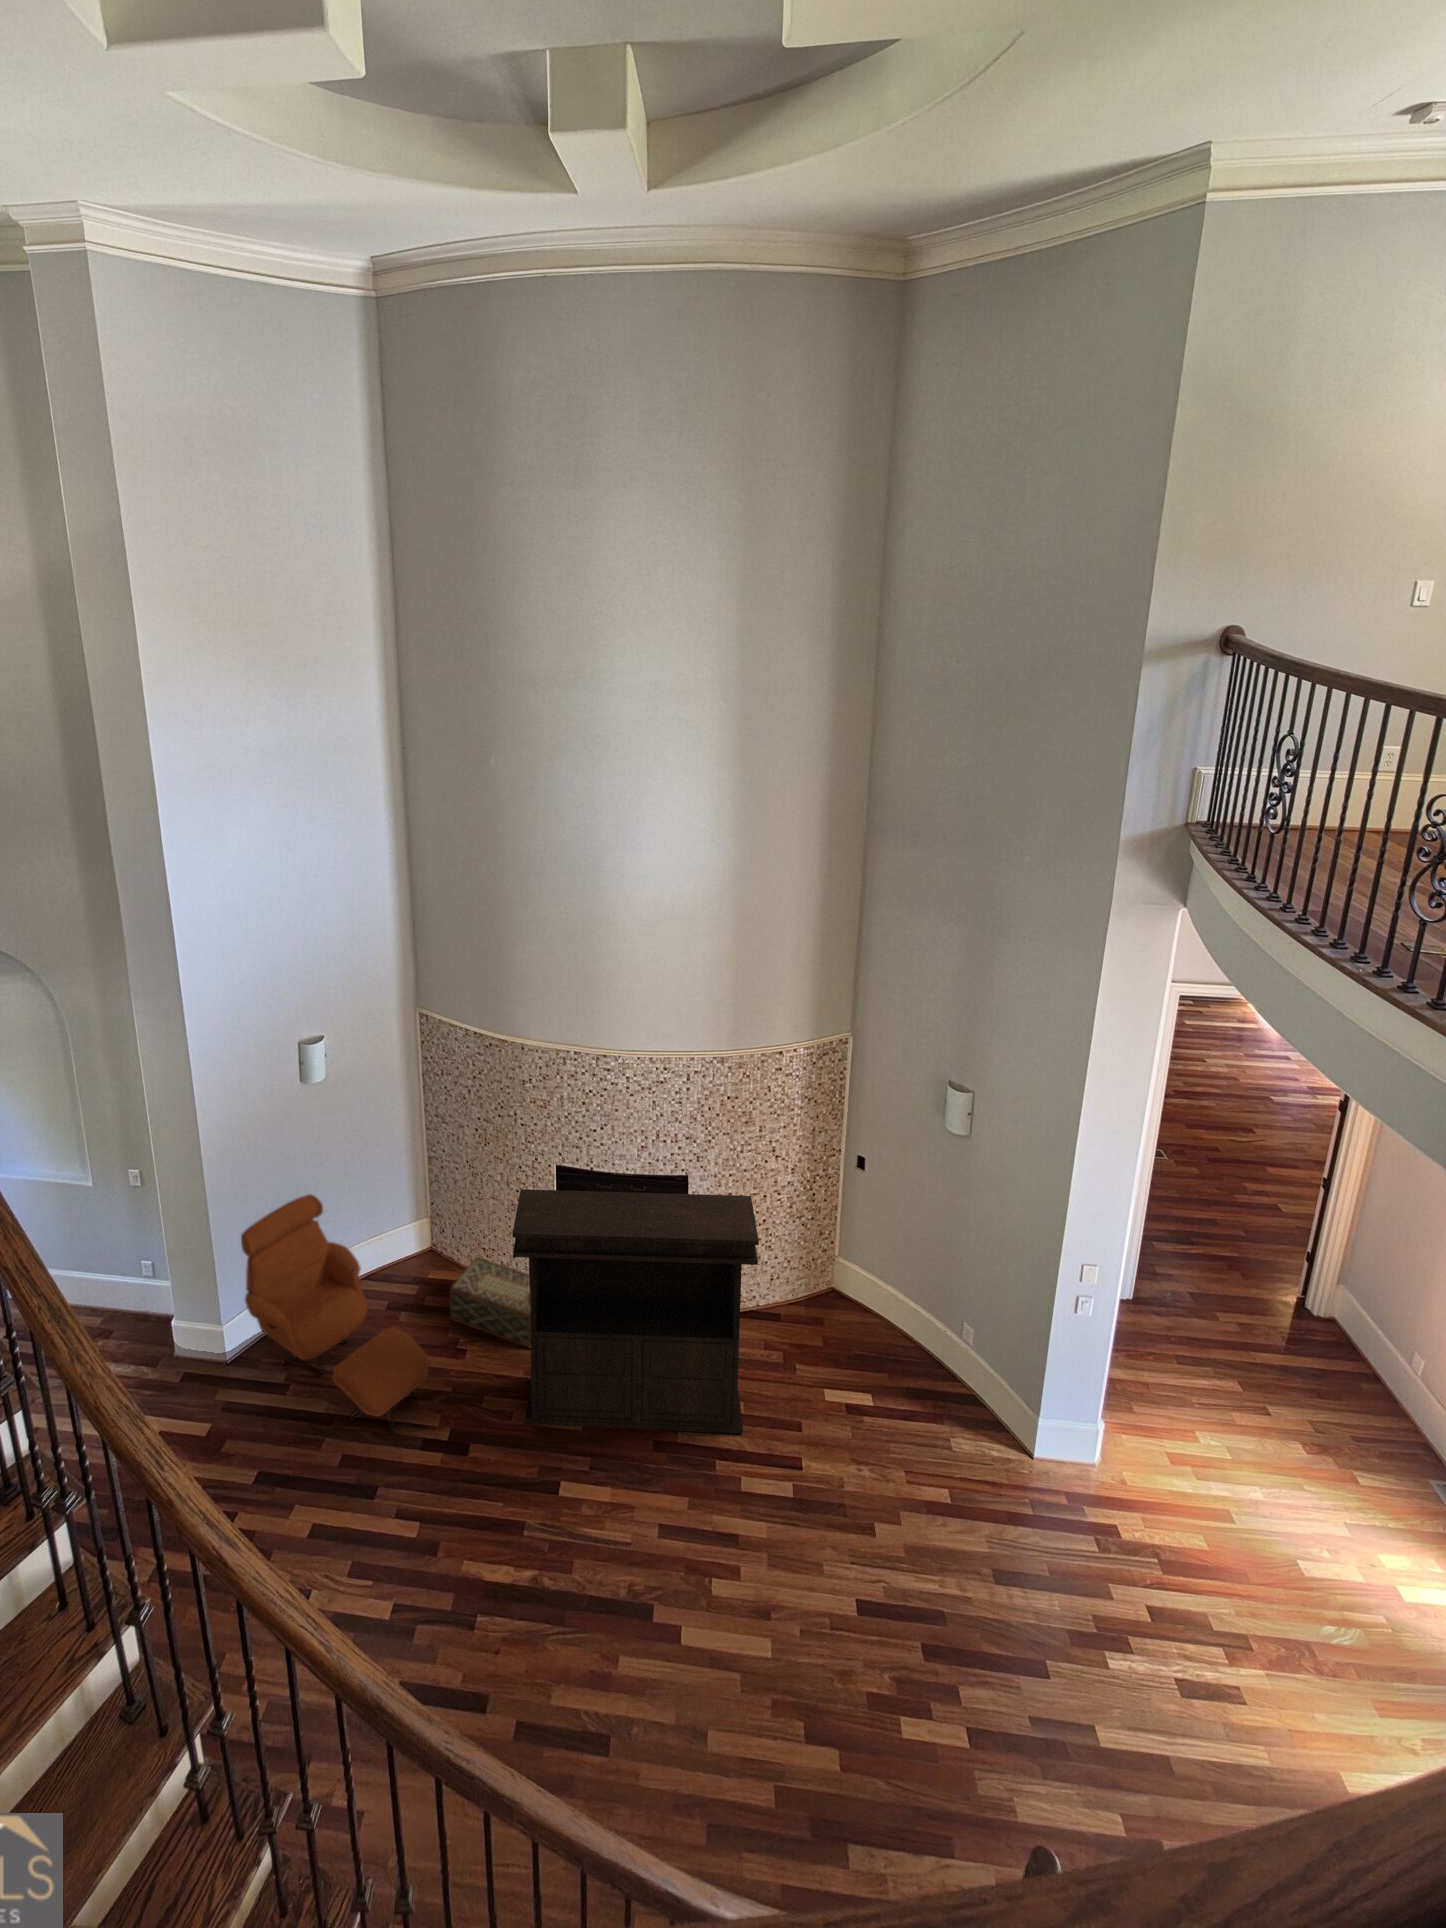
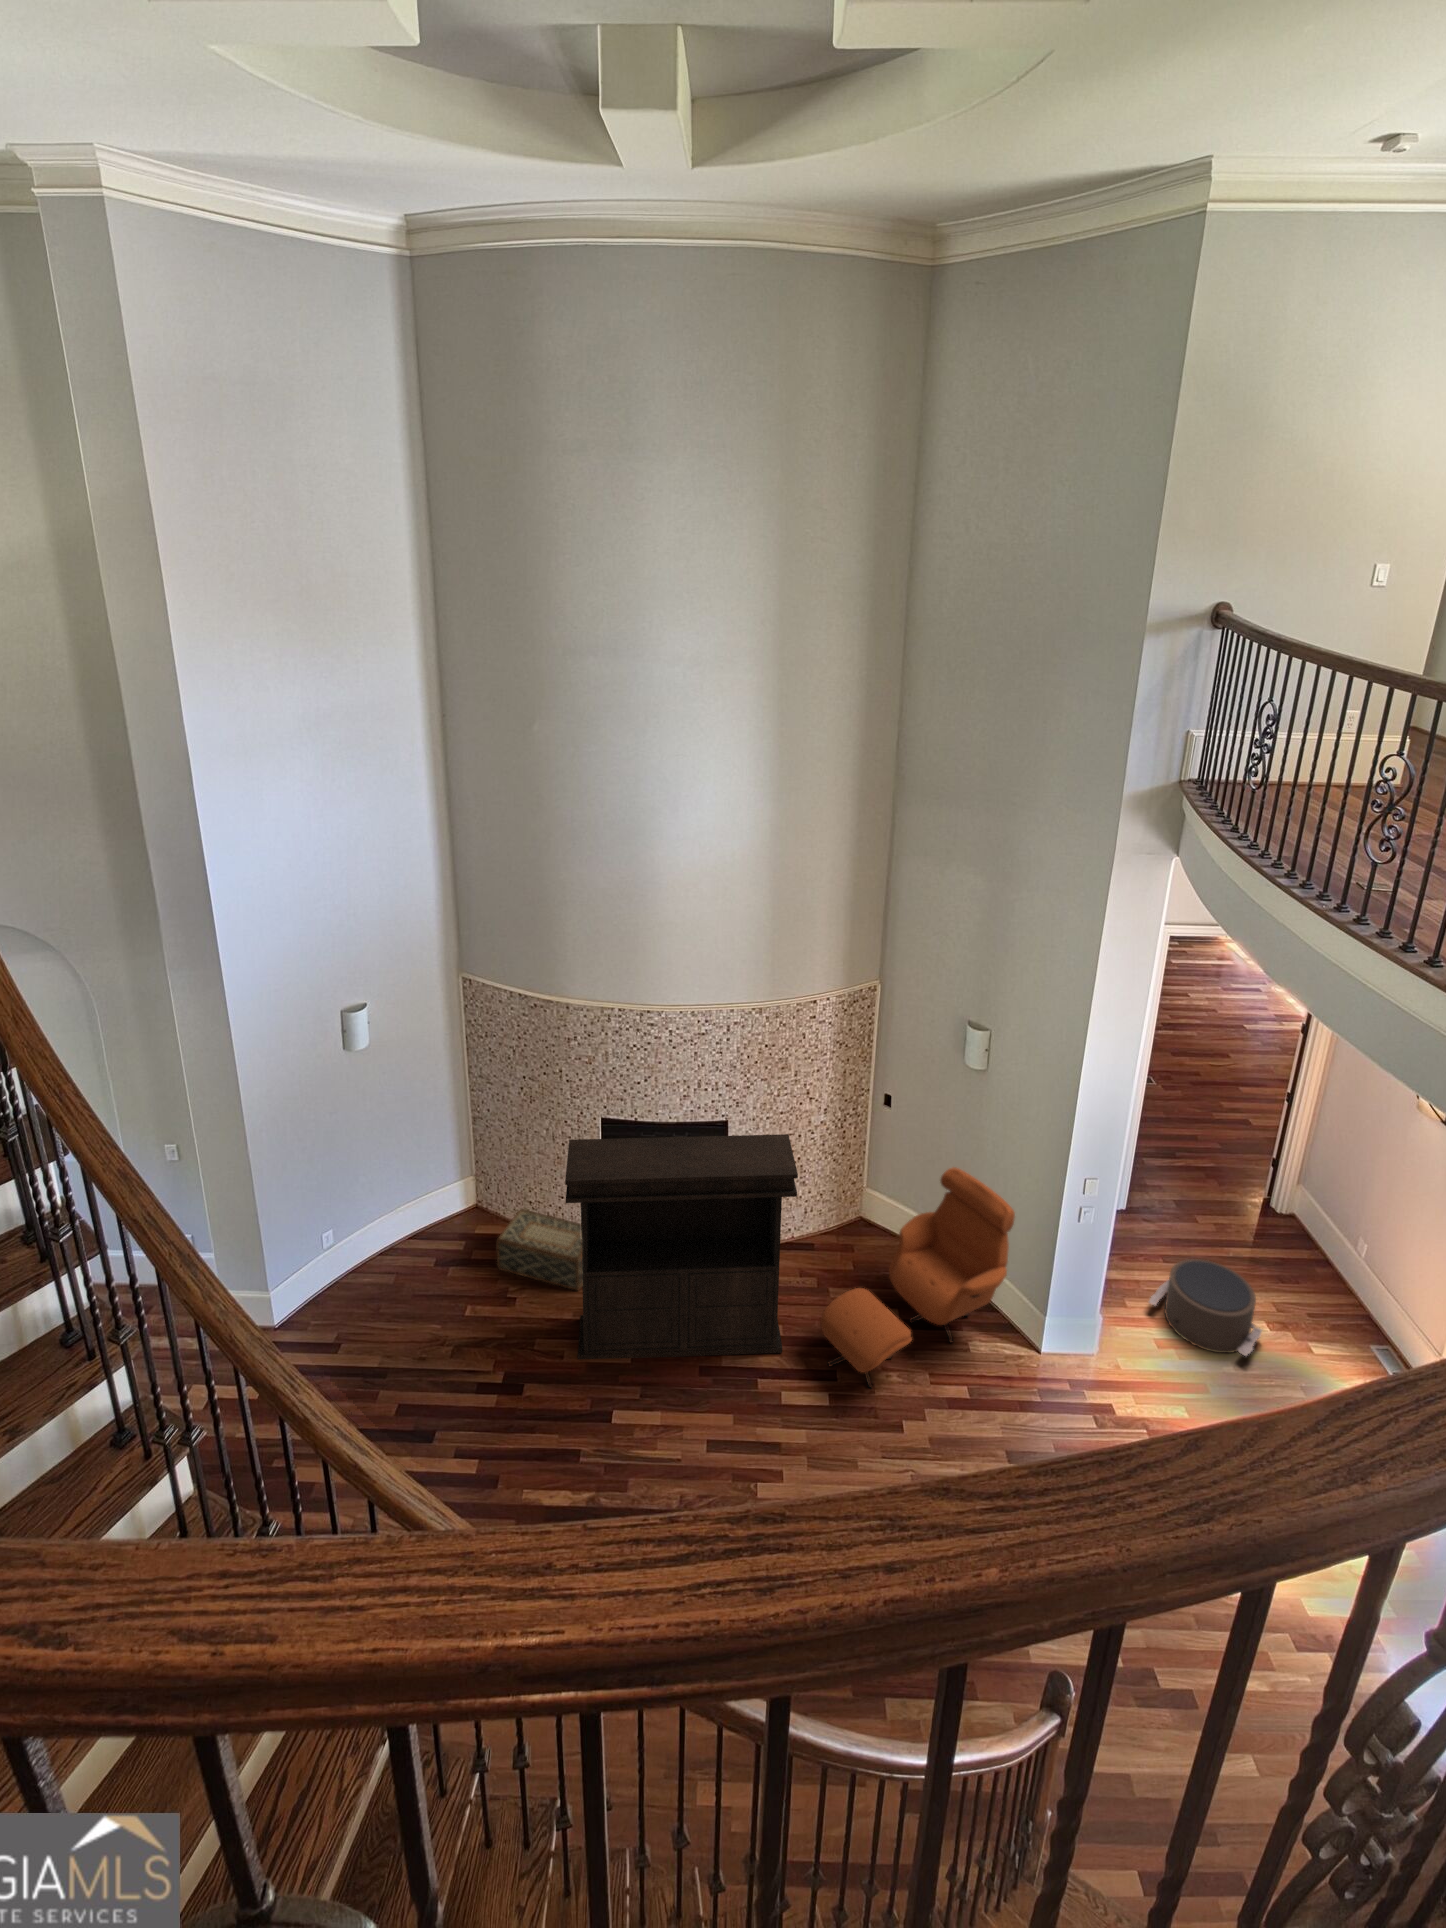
armchair: present [241,1194,429,1432] -> present [820,1167,1015,1388]
pouf: none [1158,1361,1295,1481] -> present [1149,1259,1262,1356]

